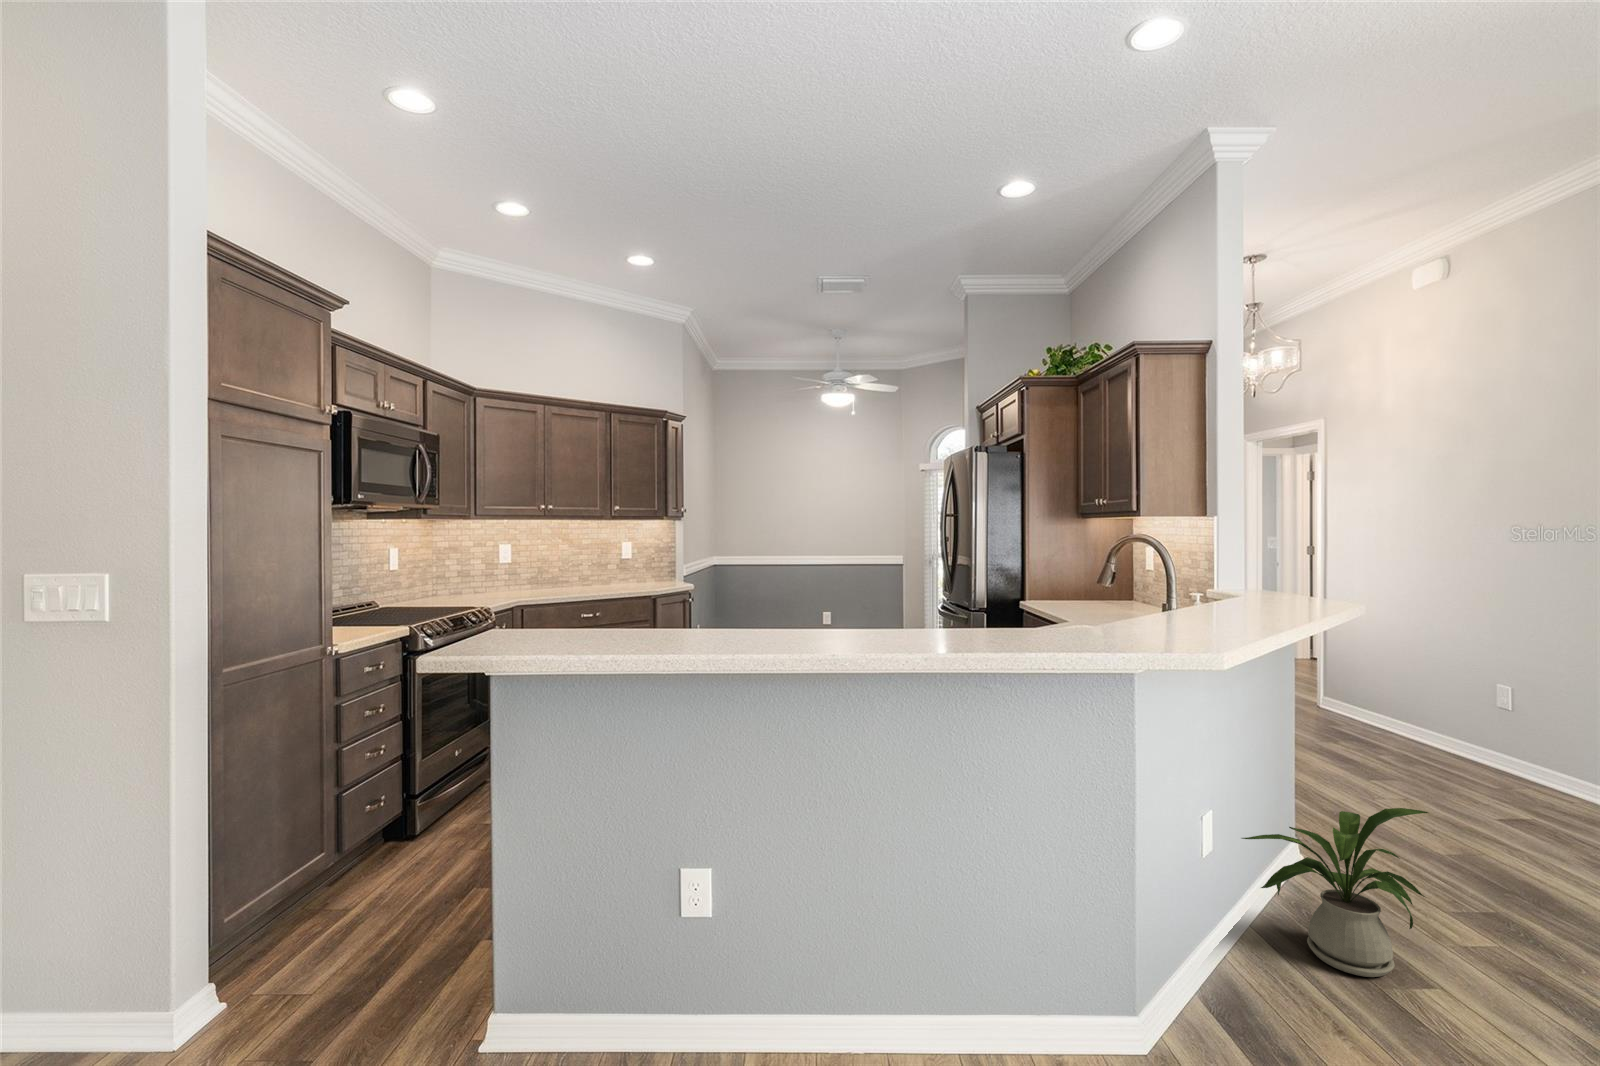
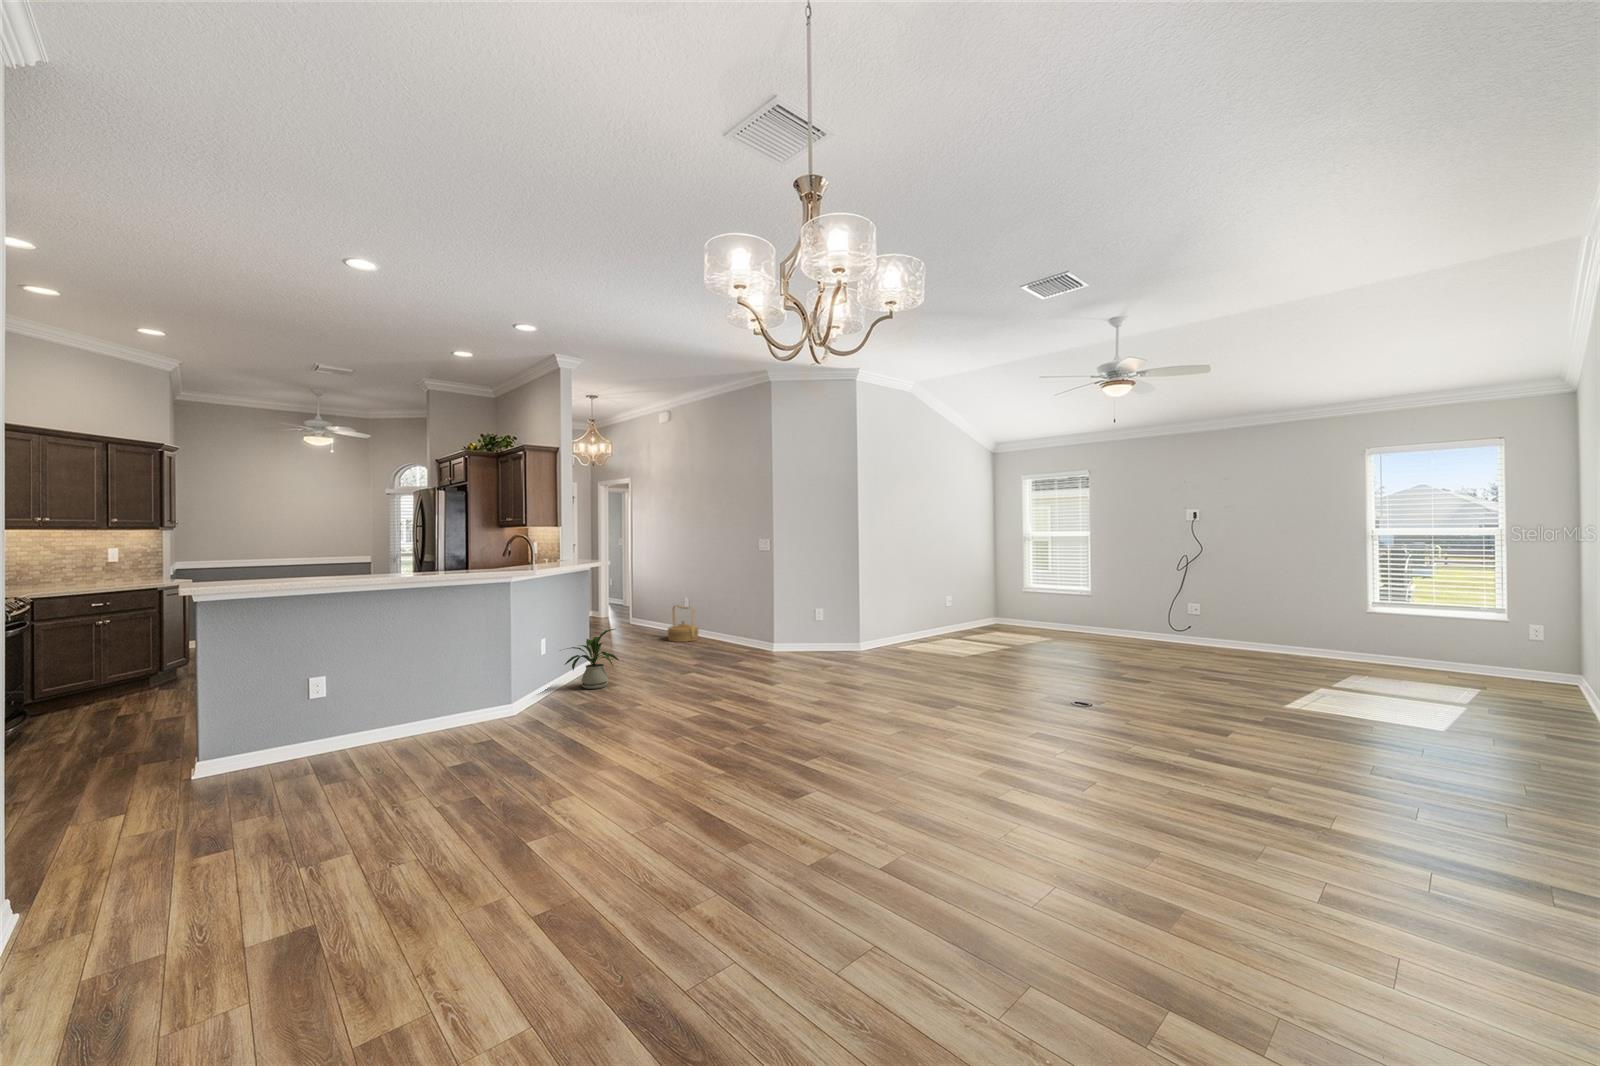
woven basket: none [1451,697,1555,797] -> present [668,605,698,642]

